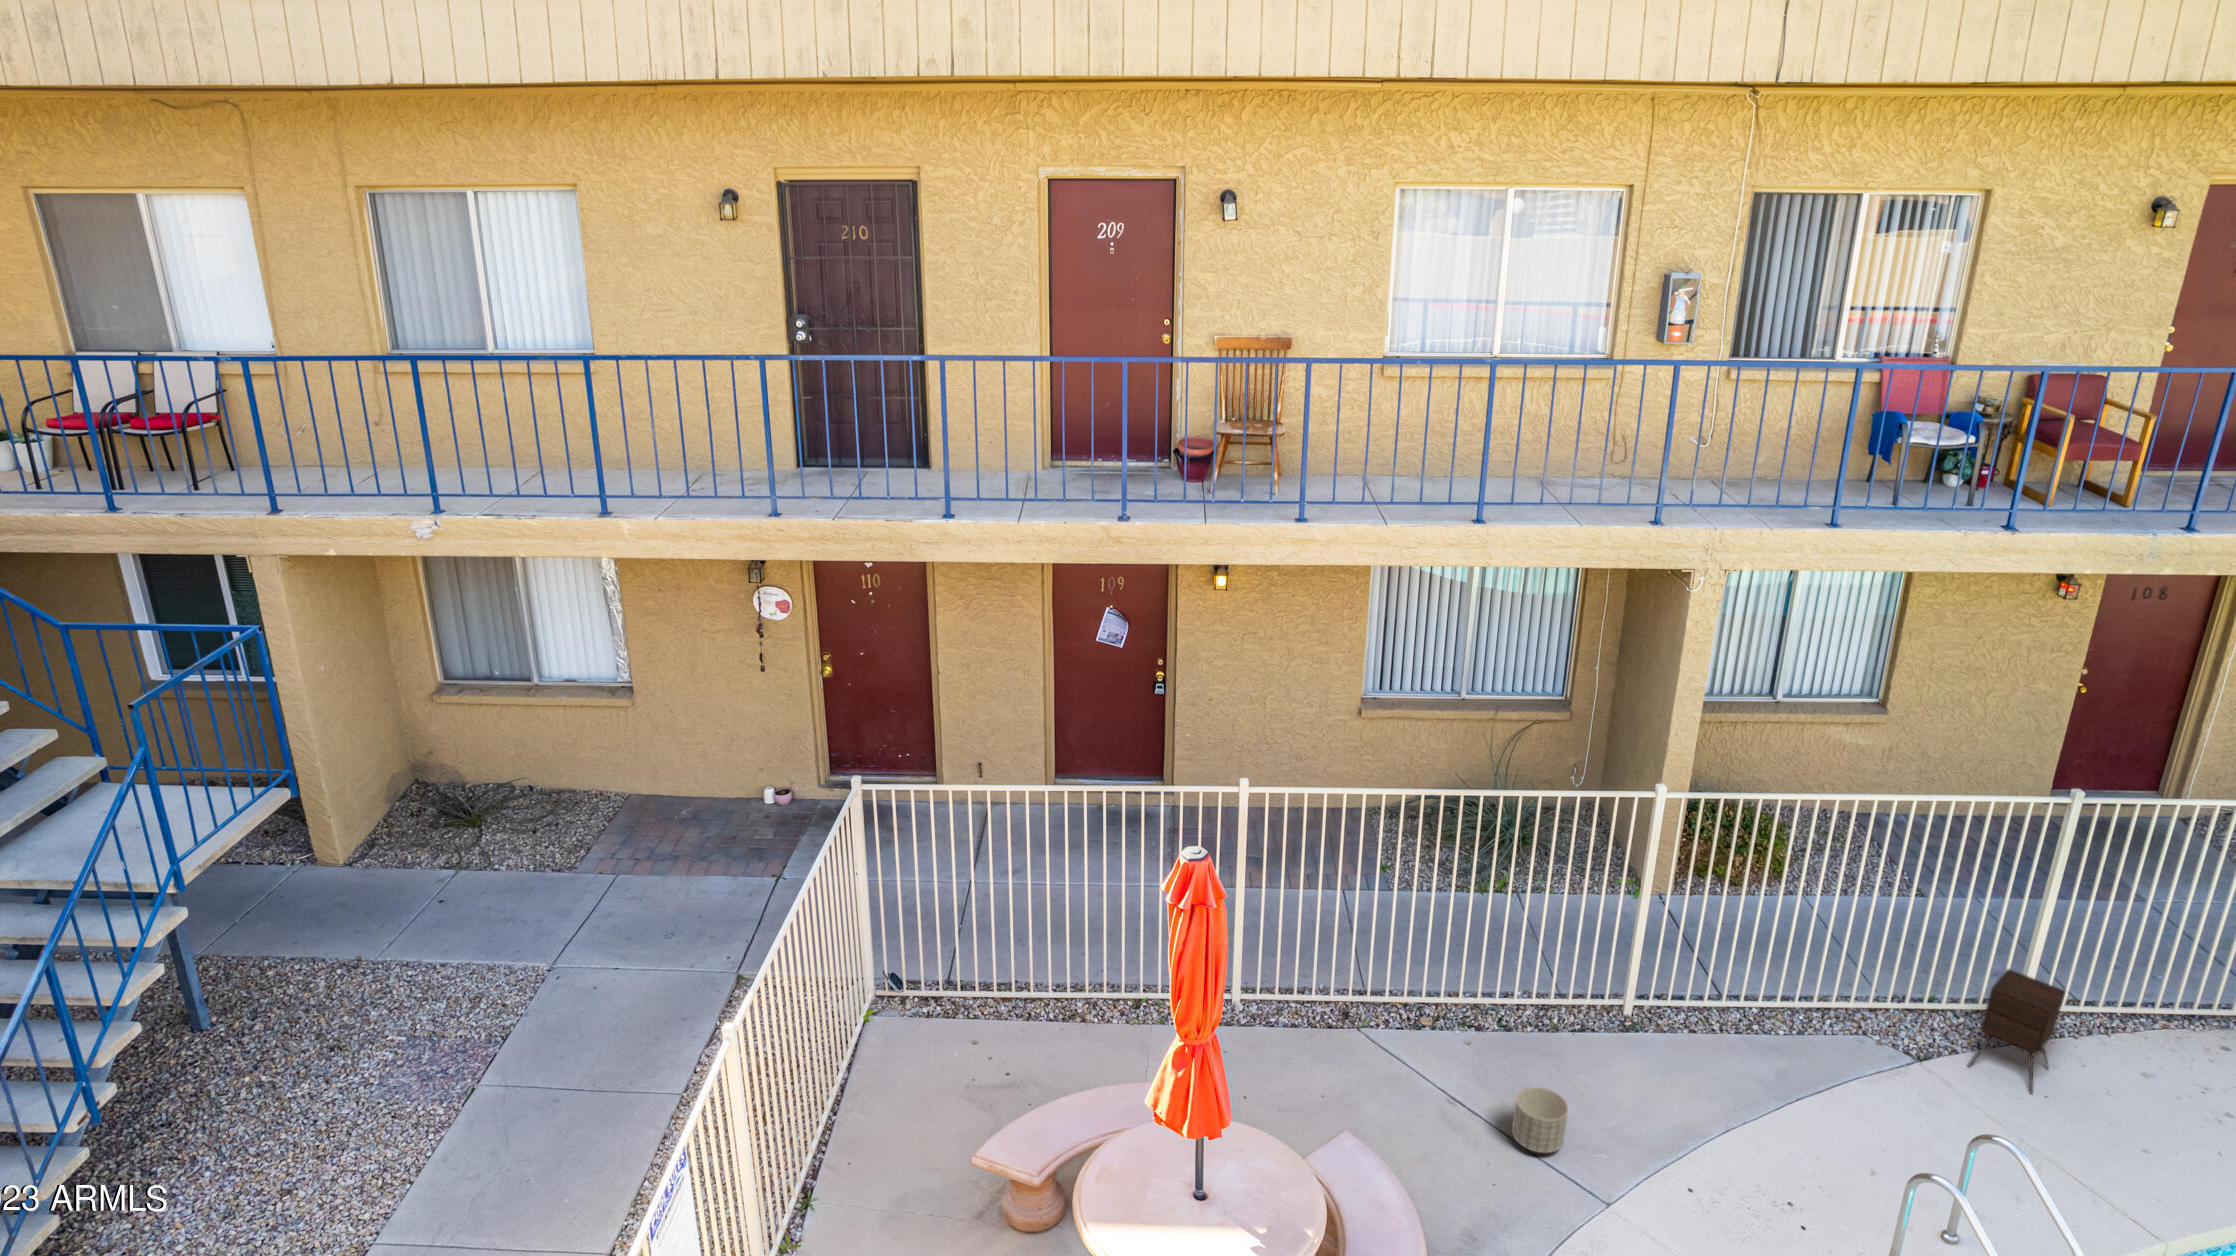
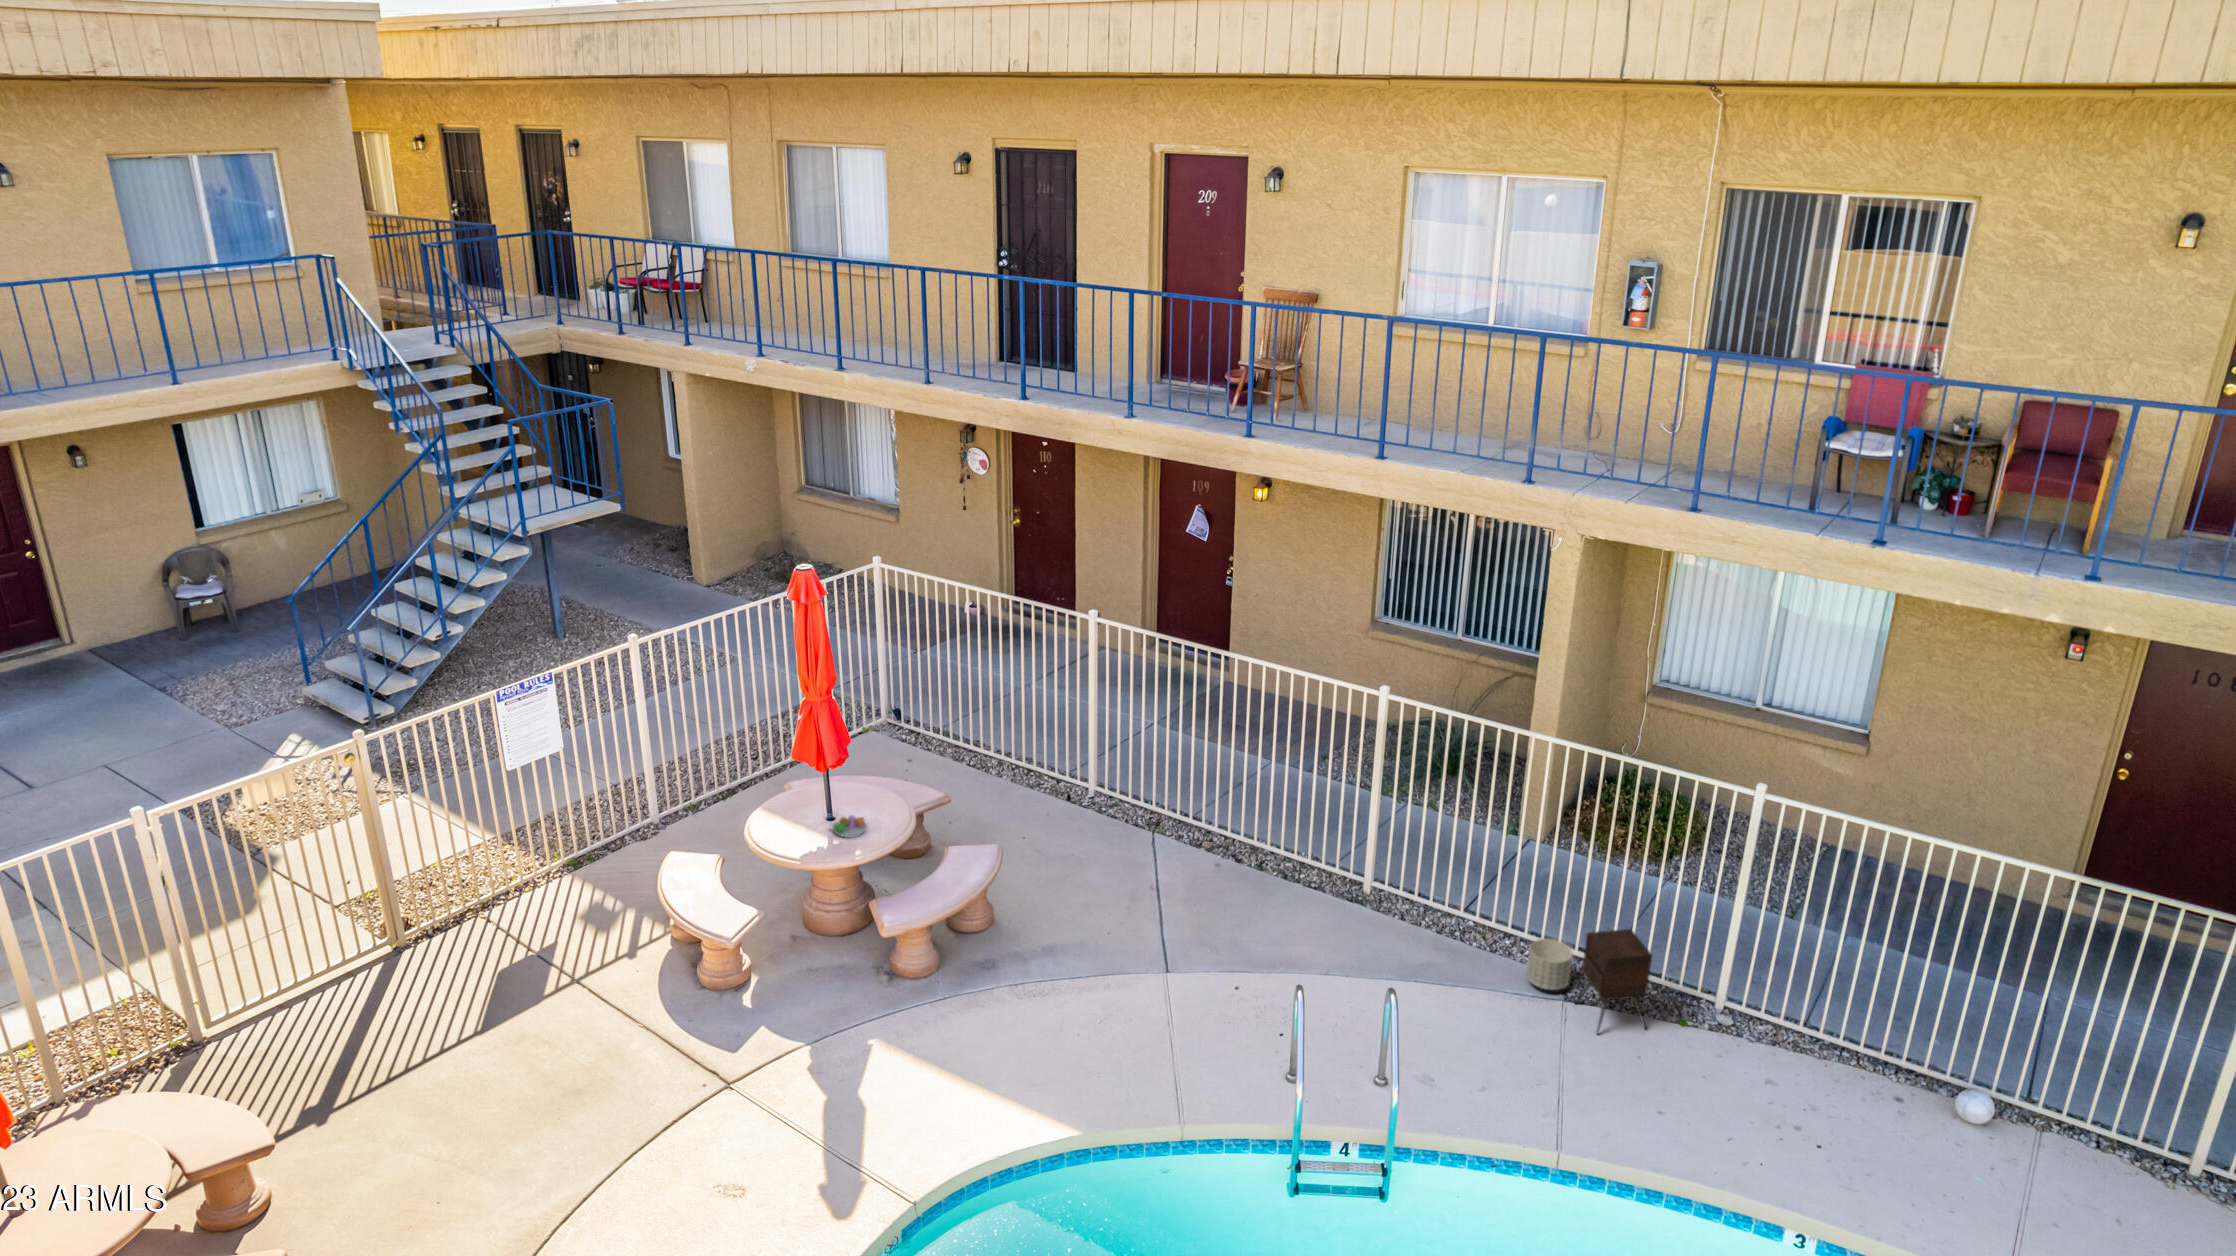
planter: present [1512,1087,1568,1153] -> present [1527,939,1573,990]
fruit bowl: none [1118,1166,1171,1211] -> present [833,815,867,838]

